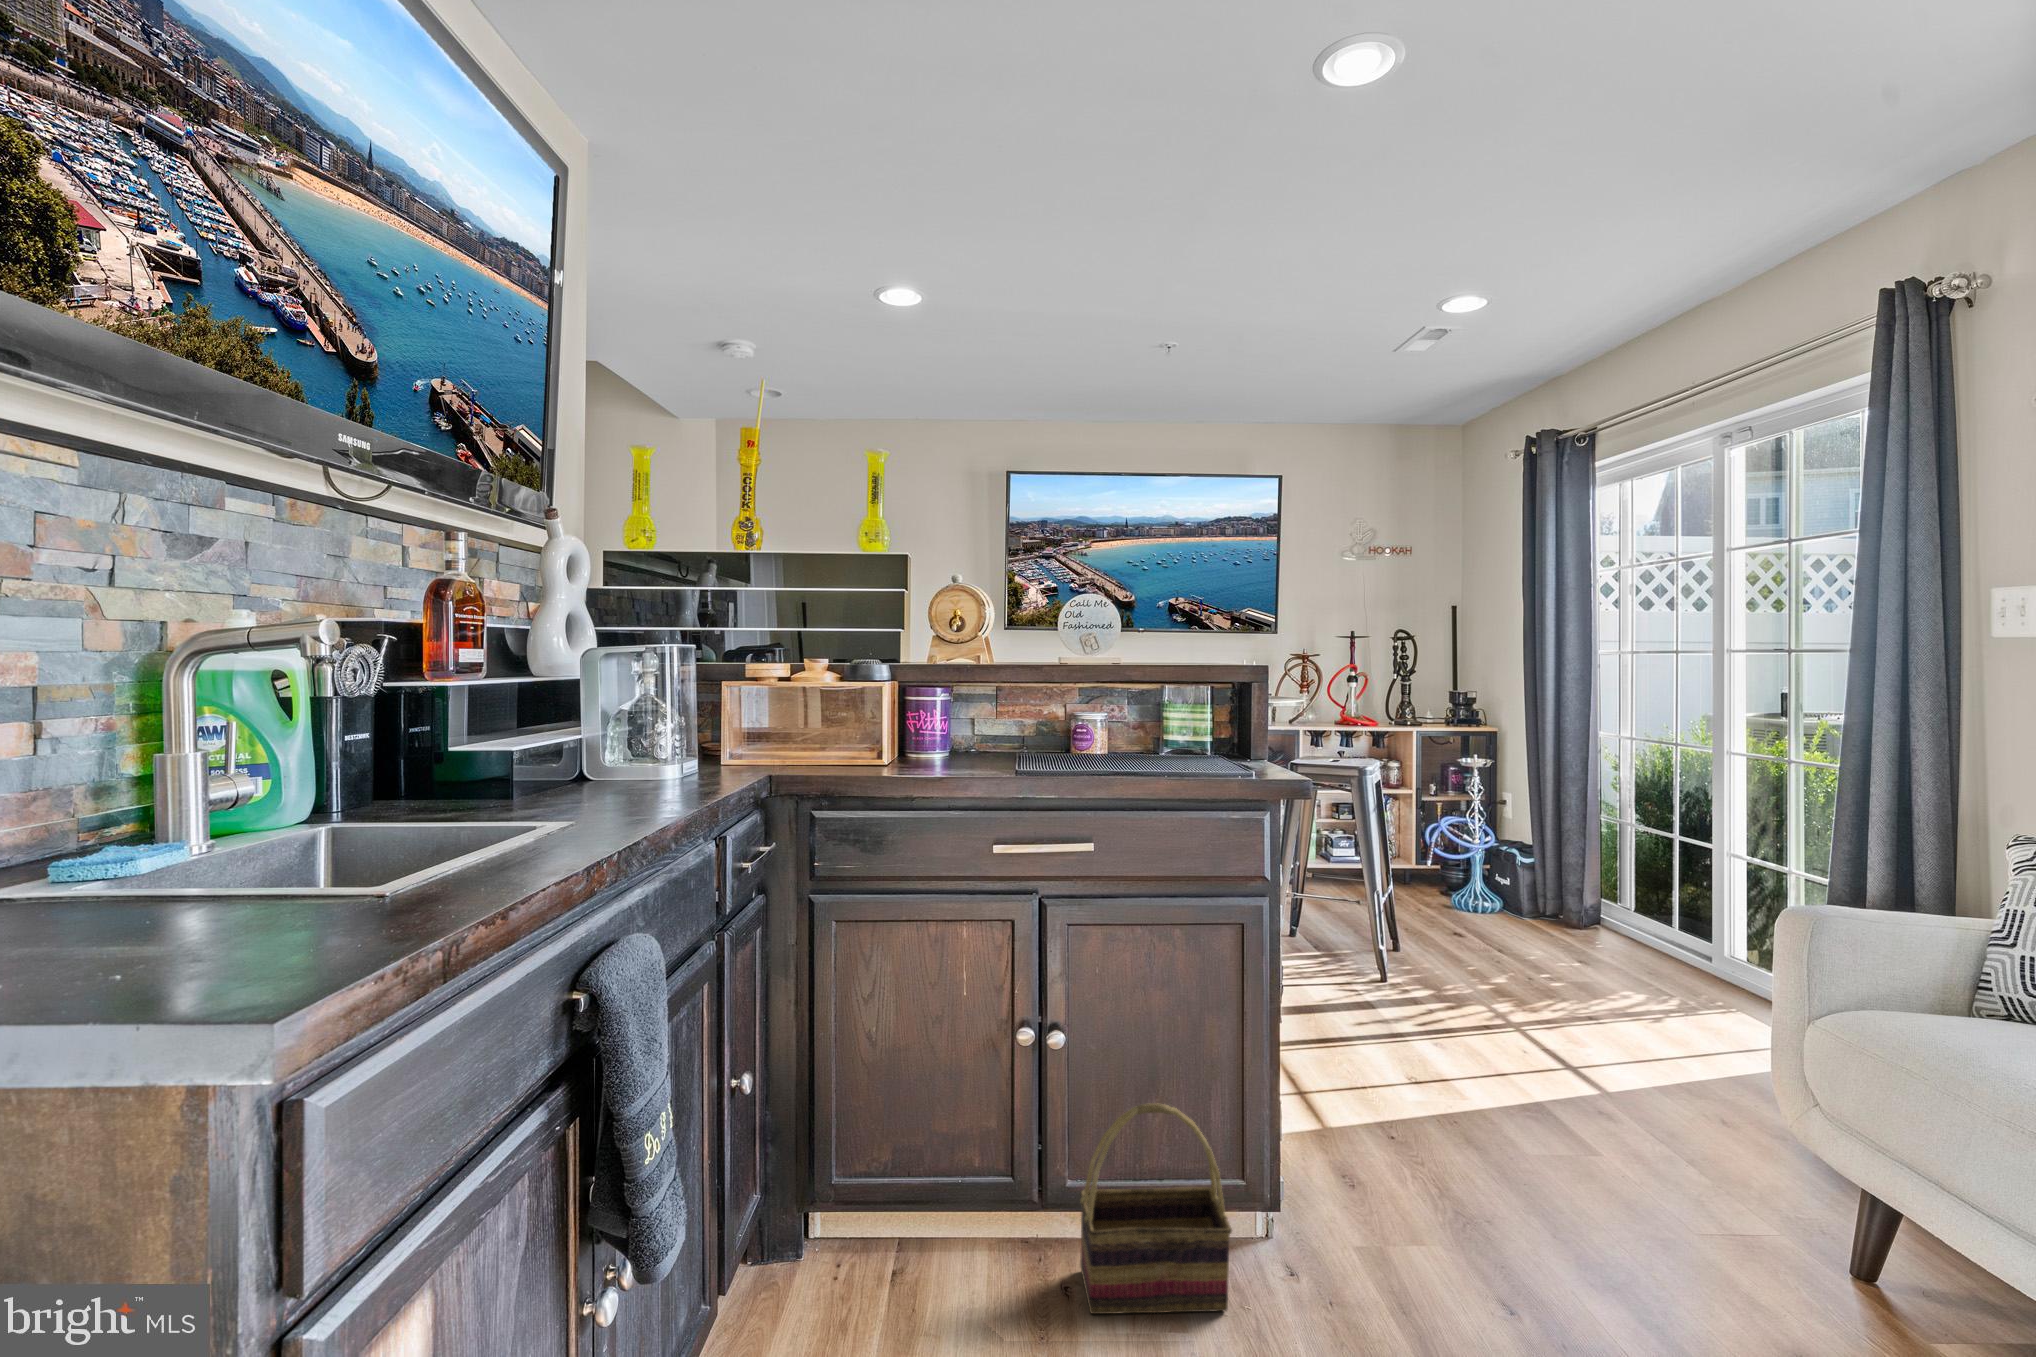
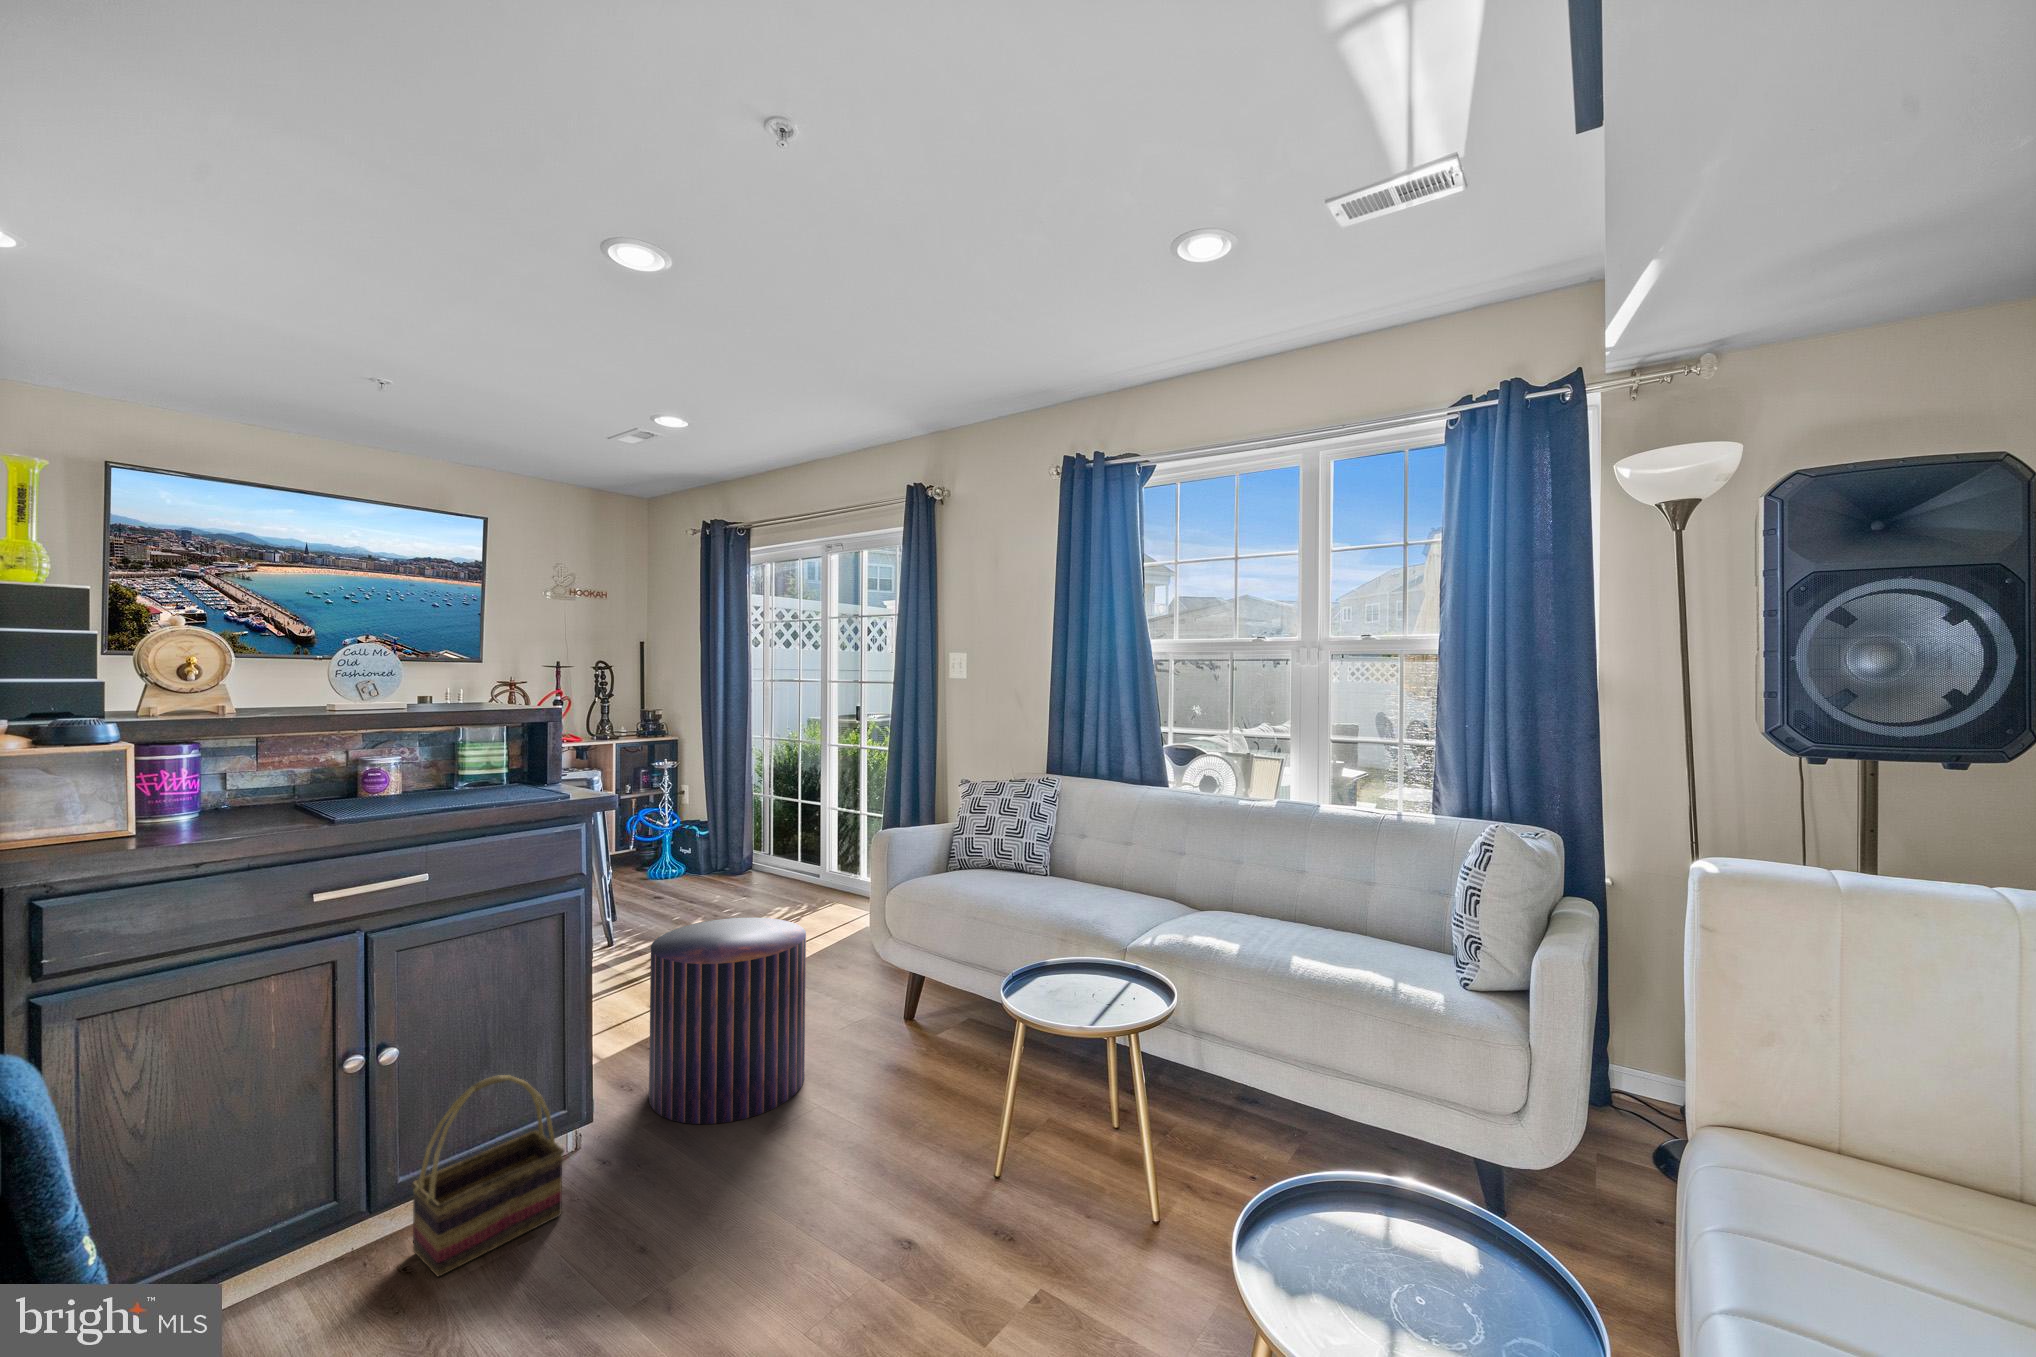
pouf: none [1371,982,1621,1305] -> present [649,918,806,1124]

